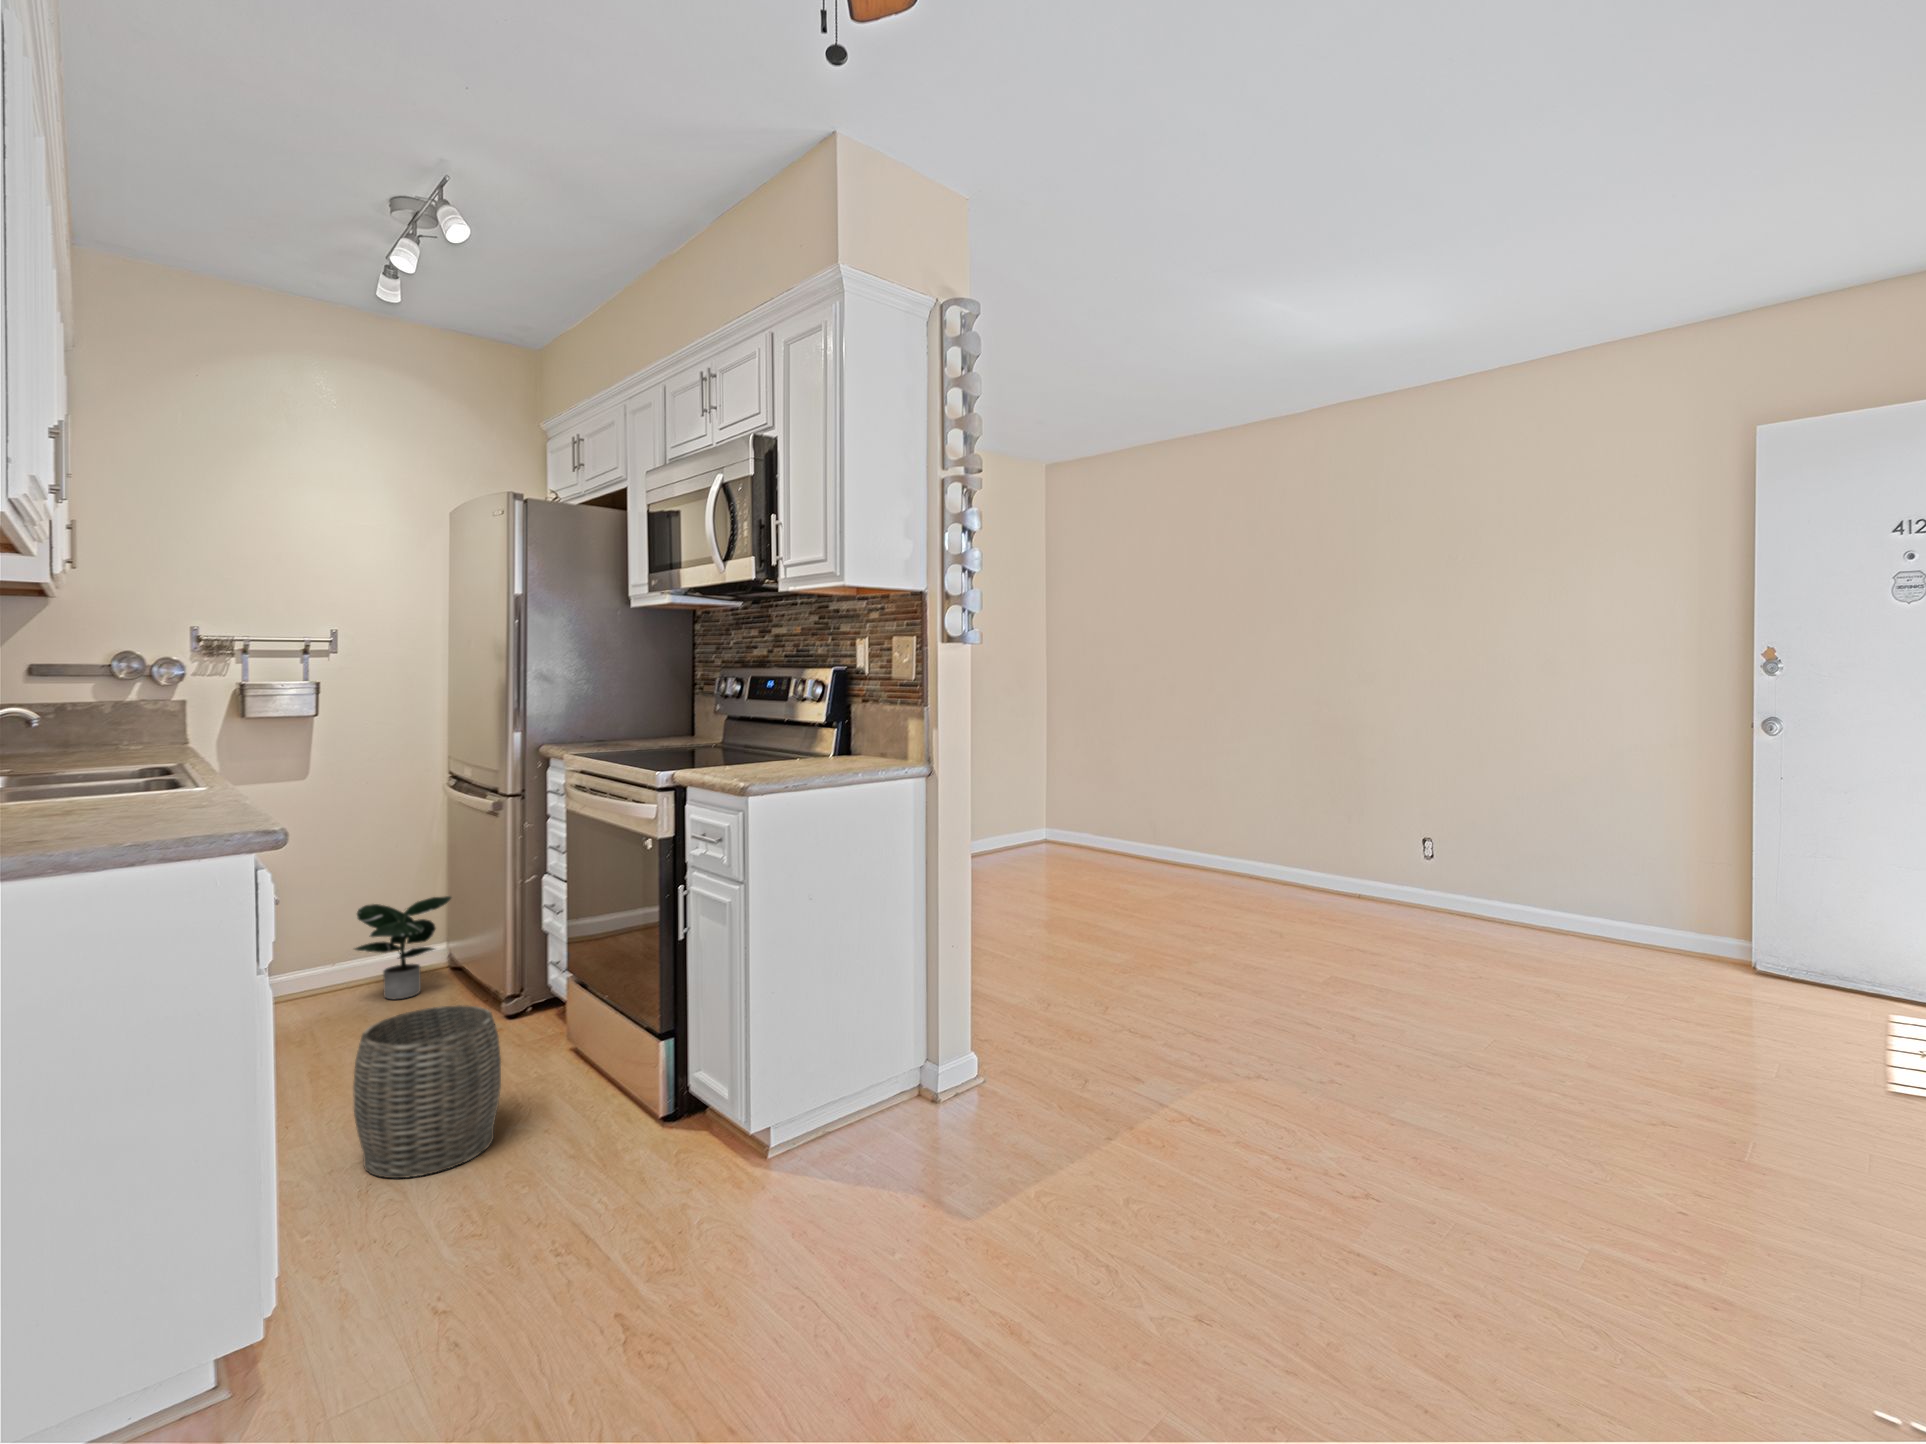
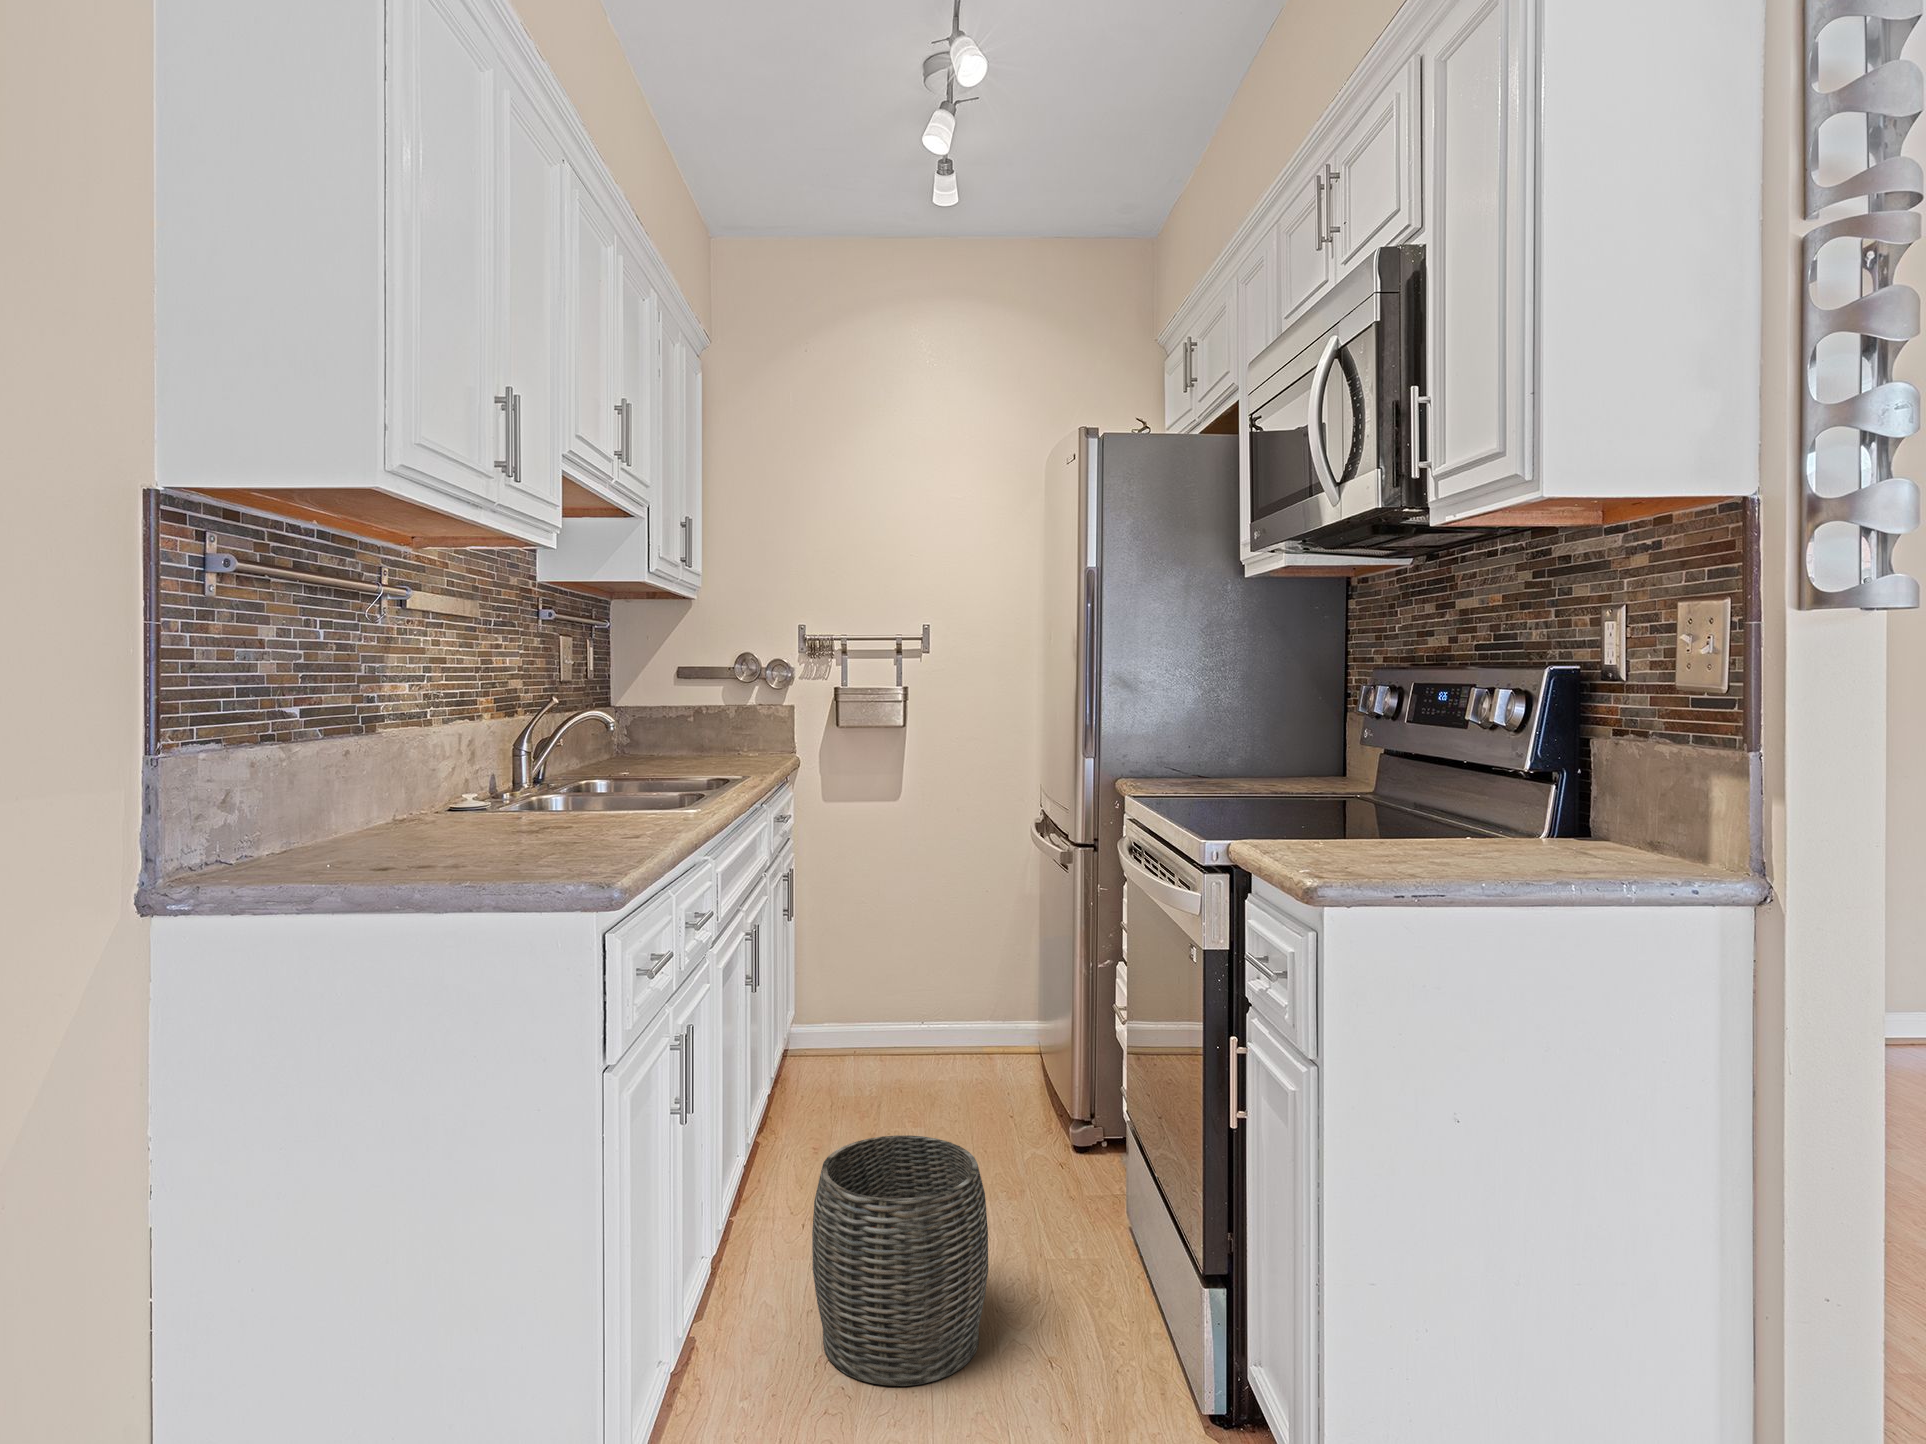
potted plant: present [355,896,451,999] -> none [925,955,1035,1080]

